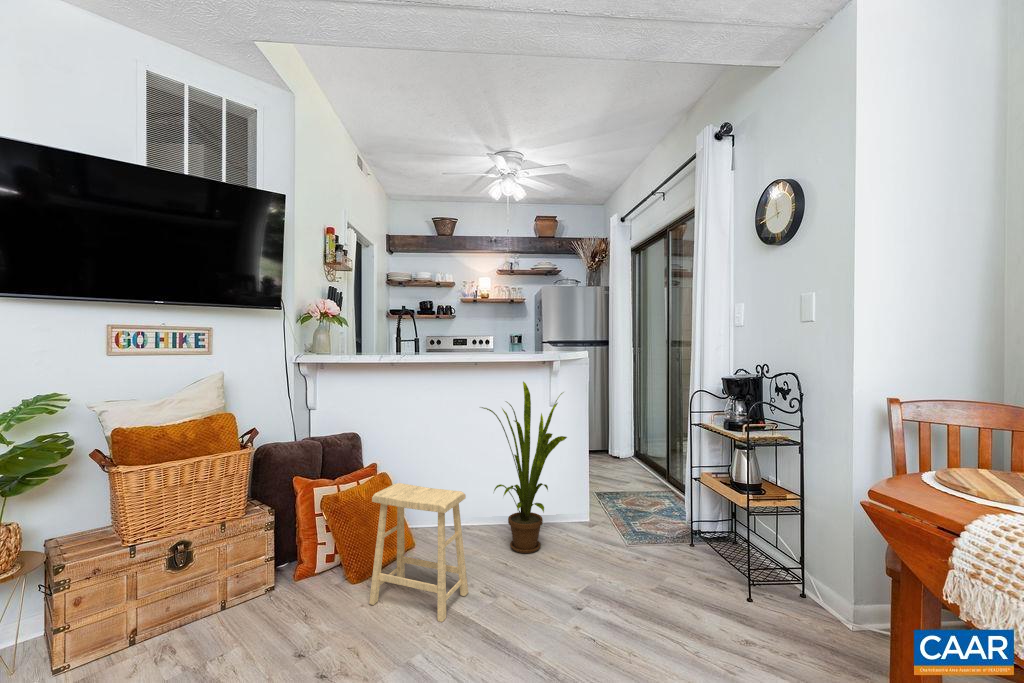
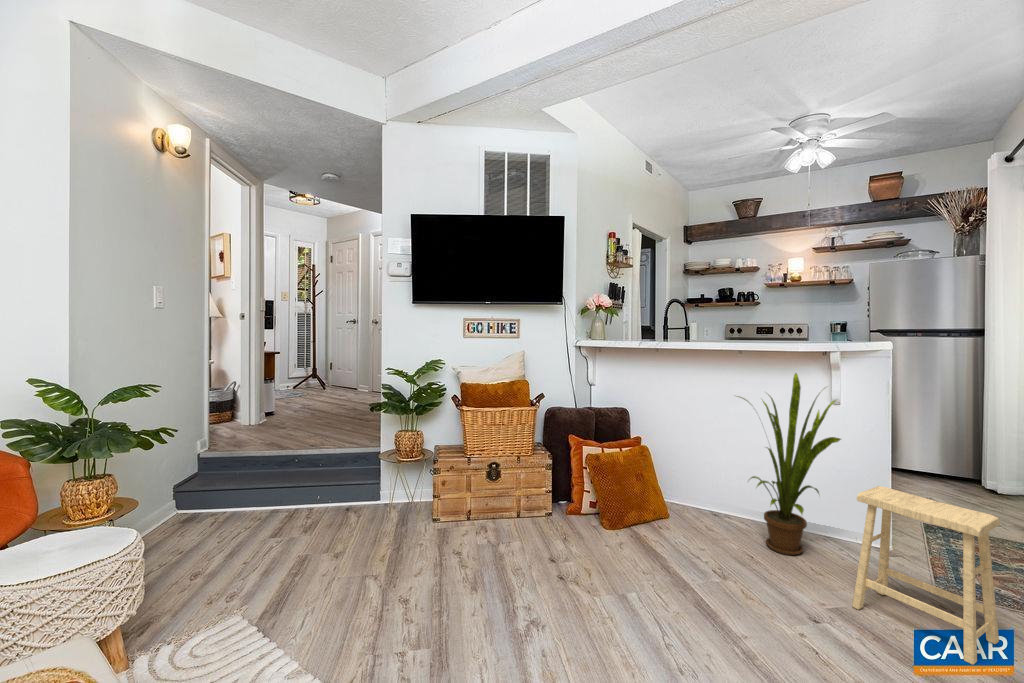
footstool: present [369,483,468,622] -> present [852,486,1000,665]

